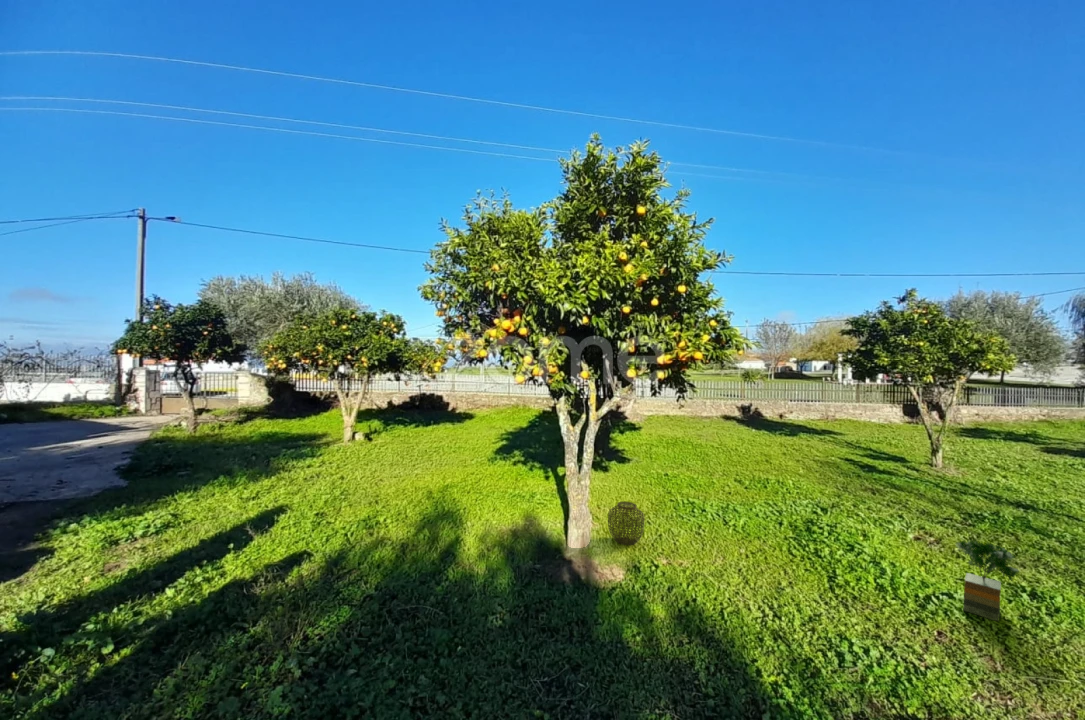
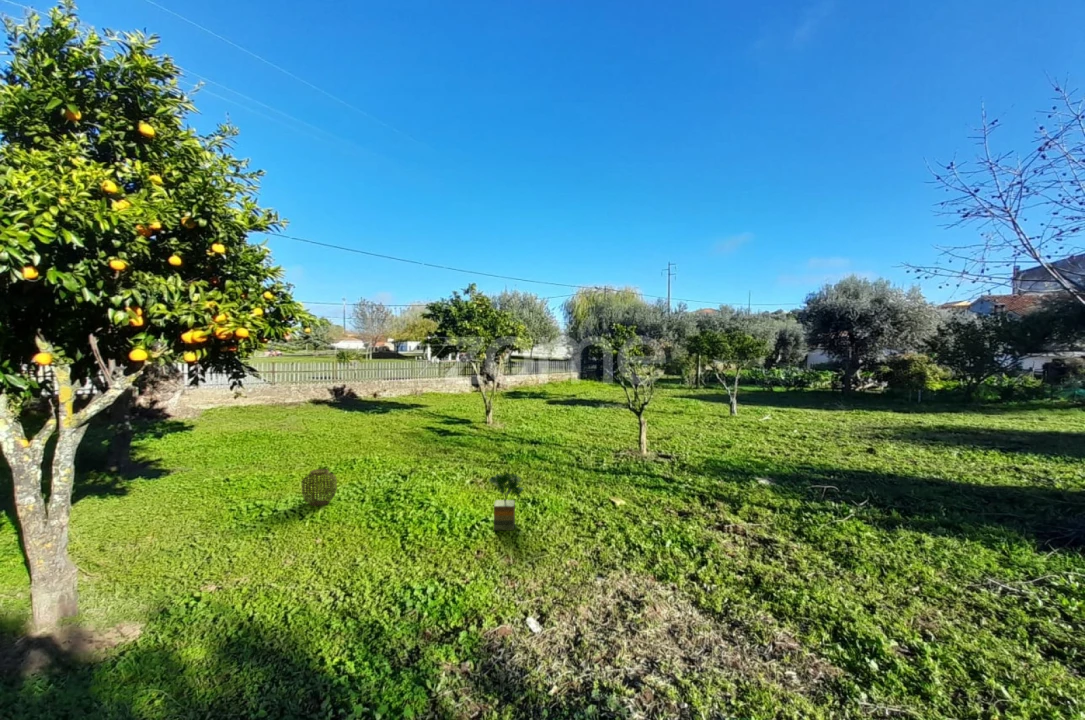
woven basket: present [608,501,645,545] -> present [302,469,337,506]

